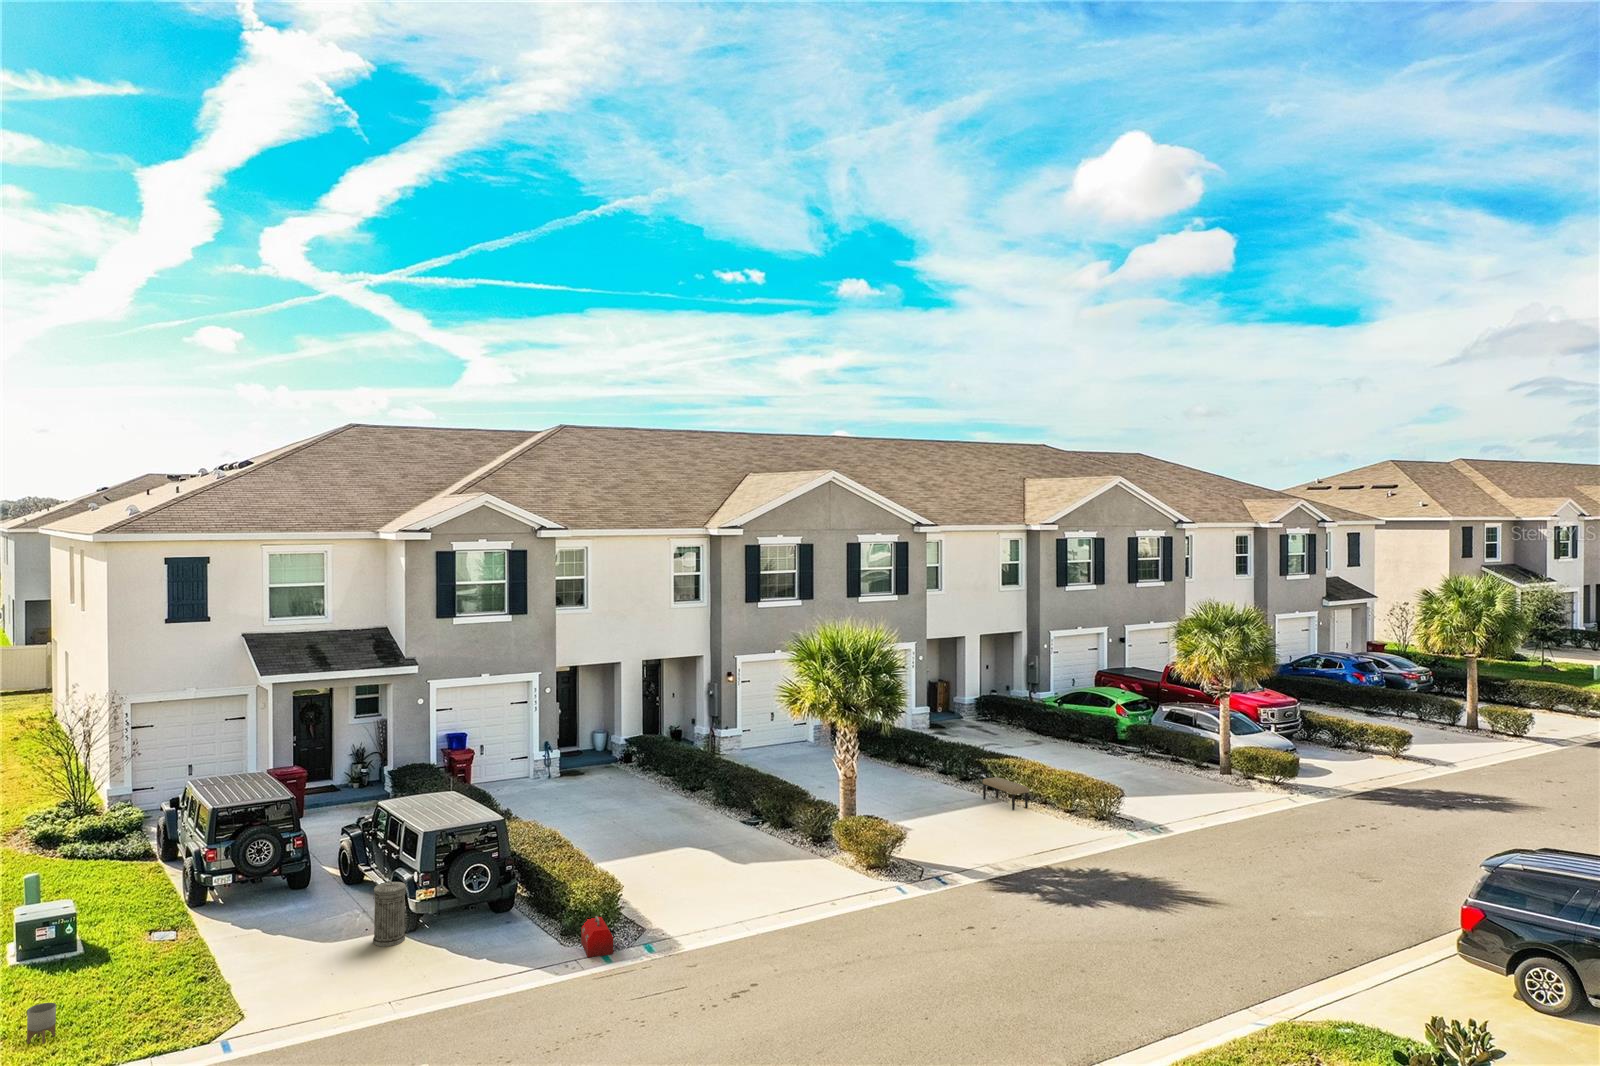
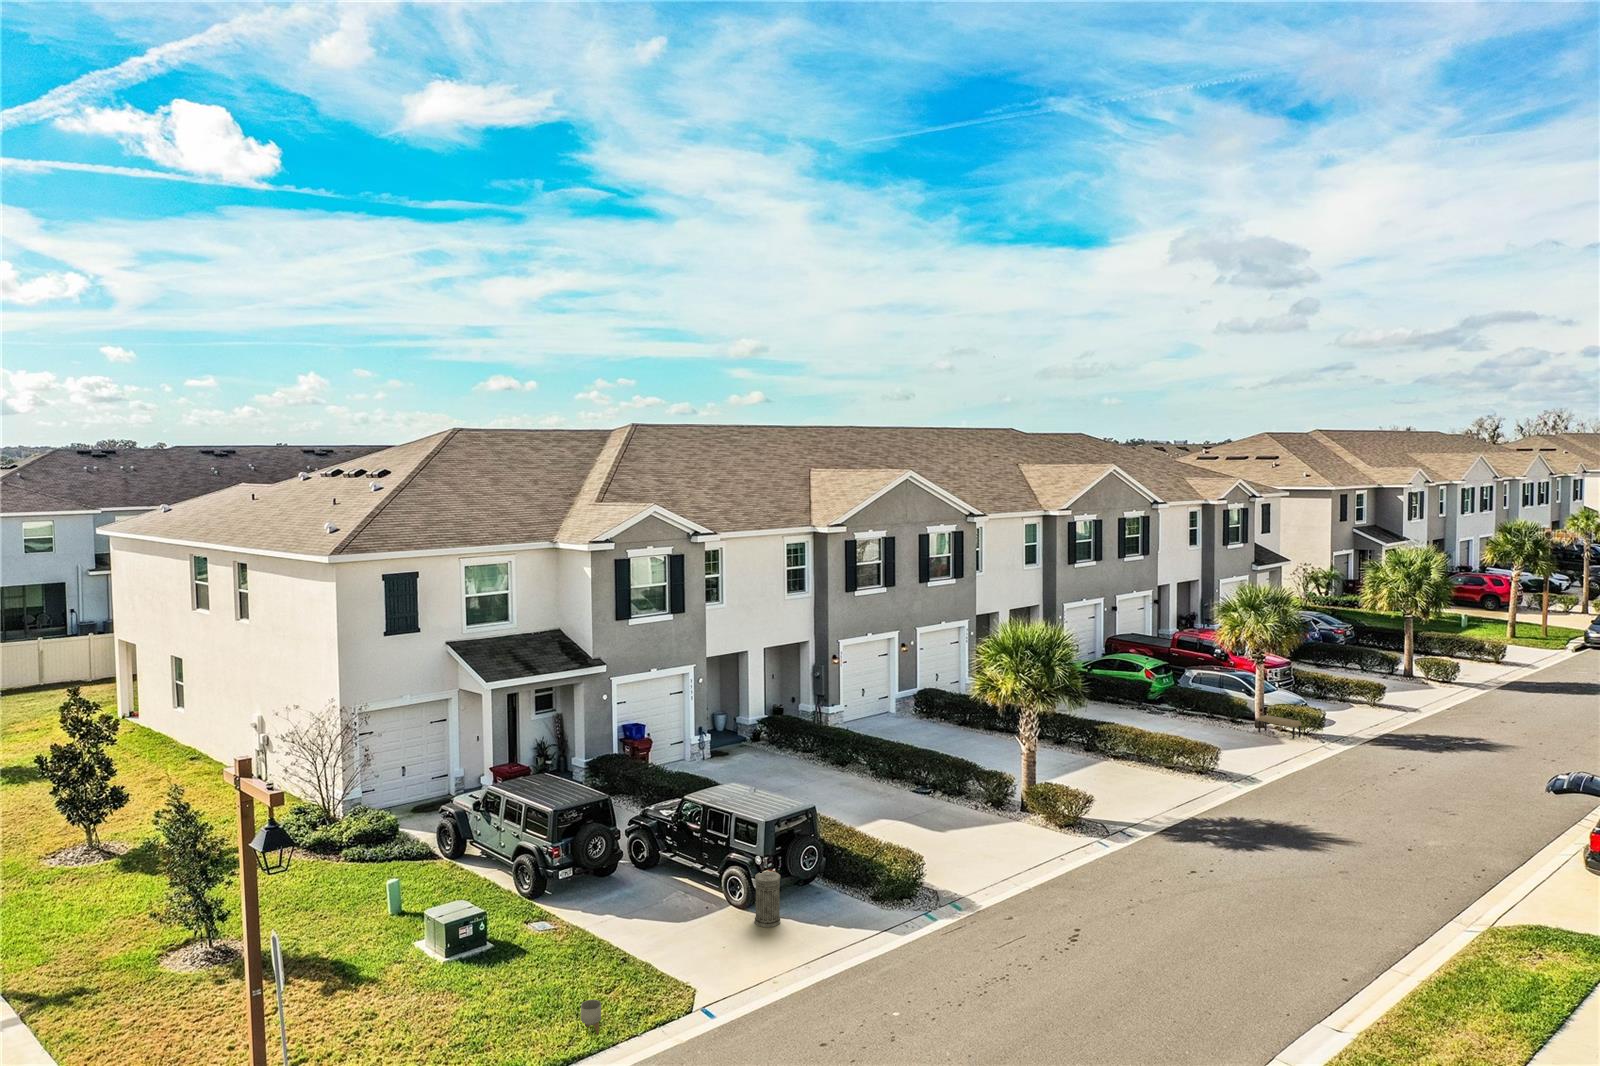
bench: present [983,777,1029,810] -> present [1258,715,1302,739]
toolbox: present [581,916,613,957] -> none [928,887,964,922]

